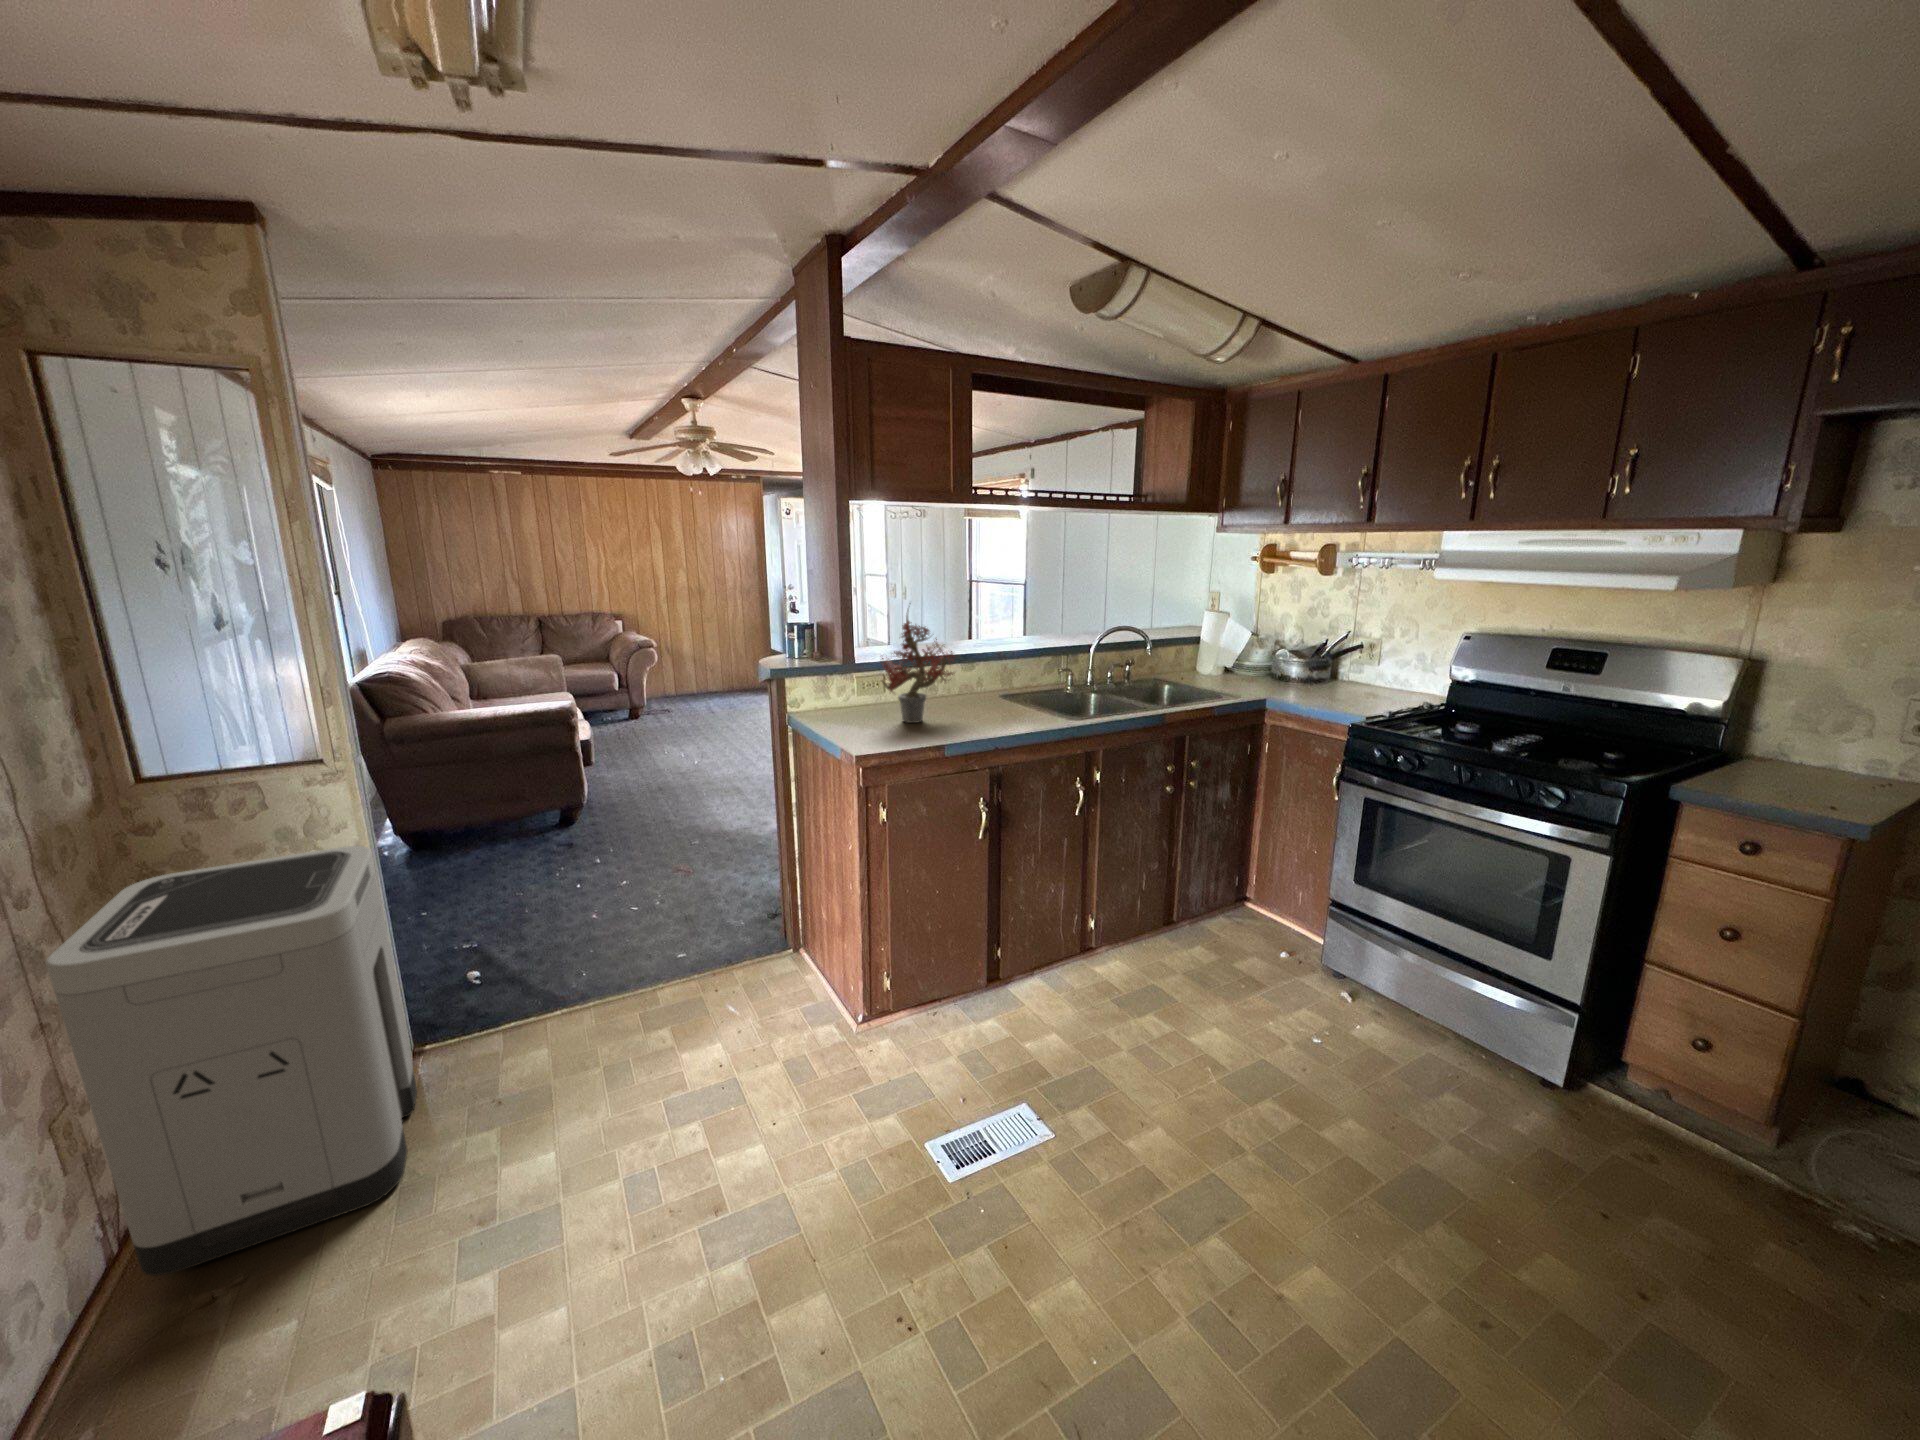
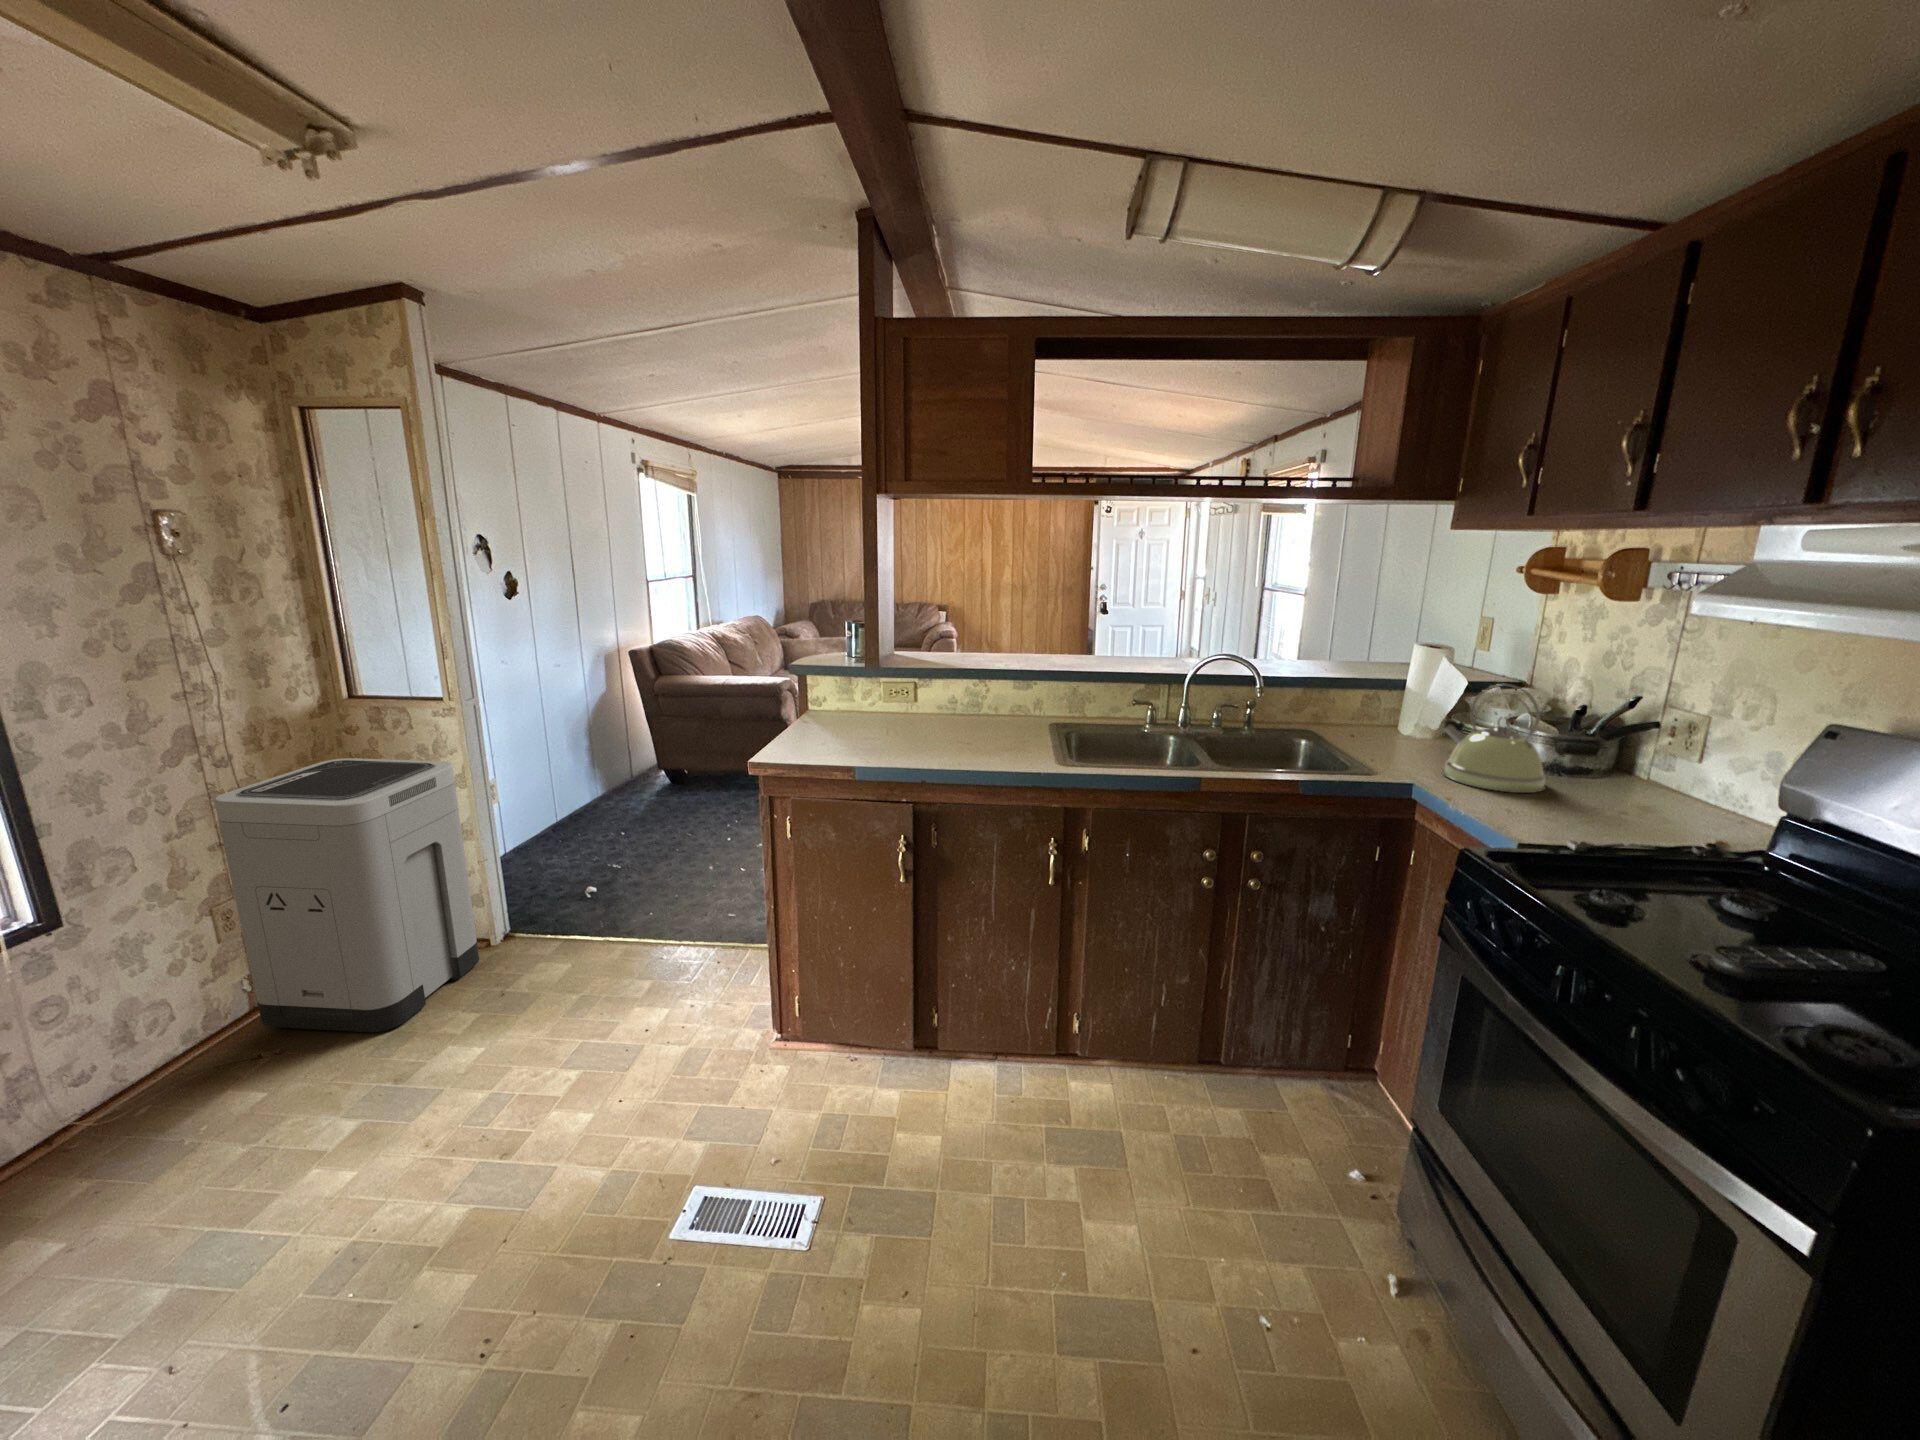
potted plant: present [882,614,955,723] -> none [833,600,961,737]
kettle: none [1252,630,1315,696] -> present [1443,684,1545,793]

